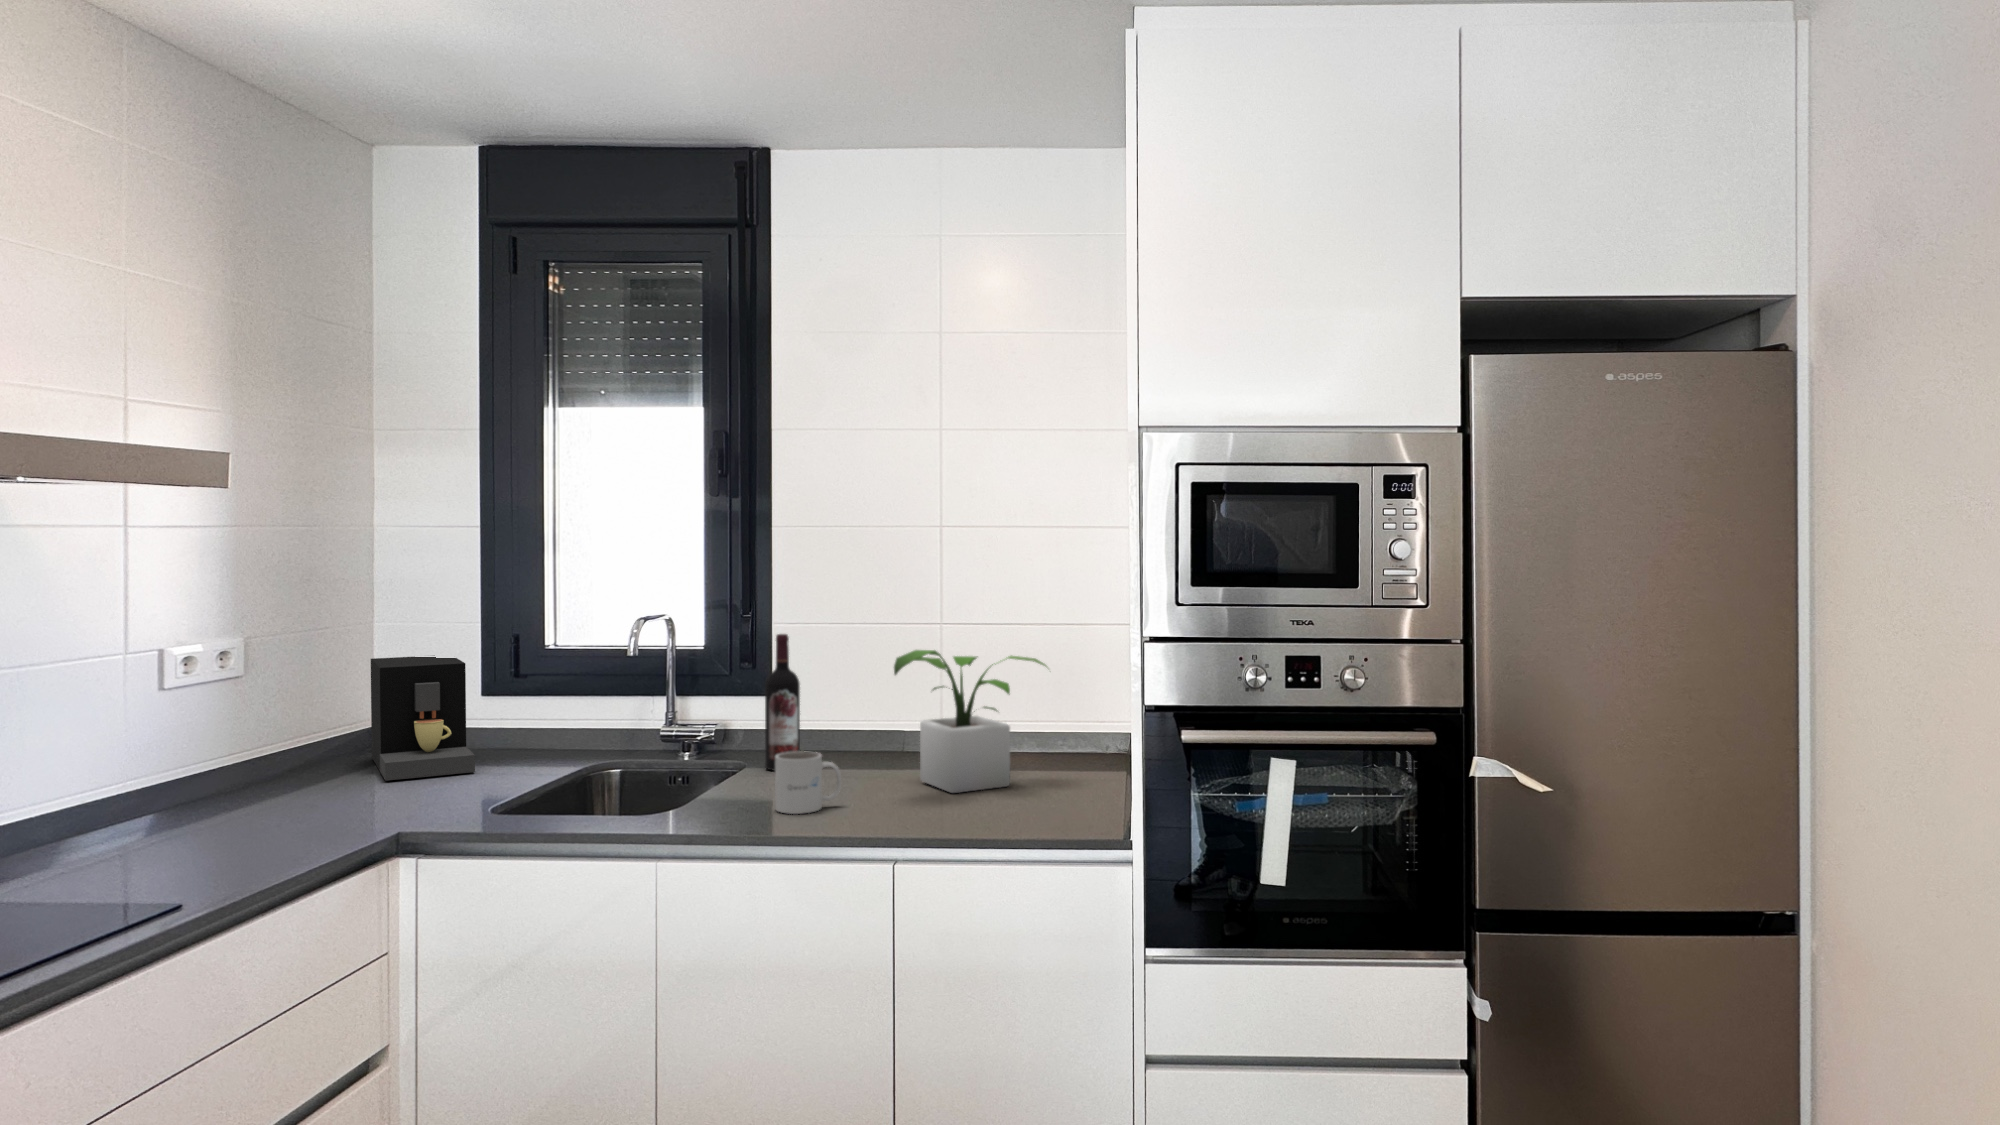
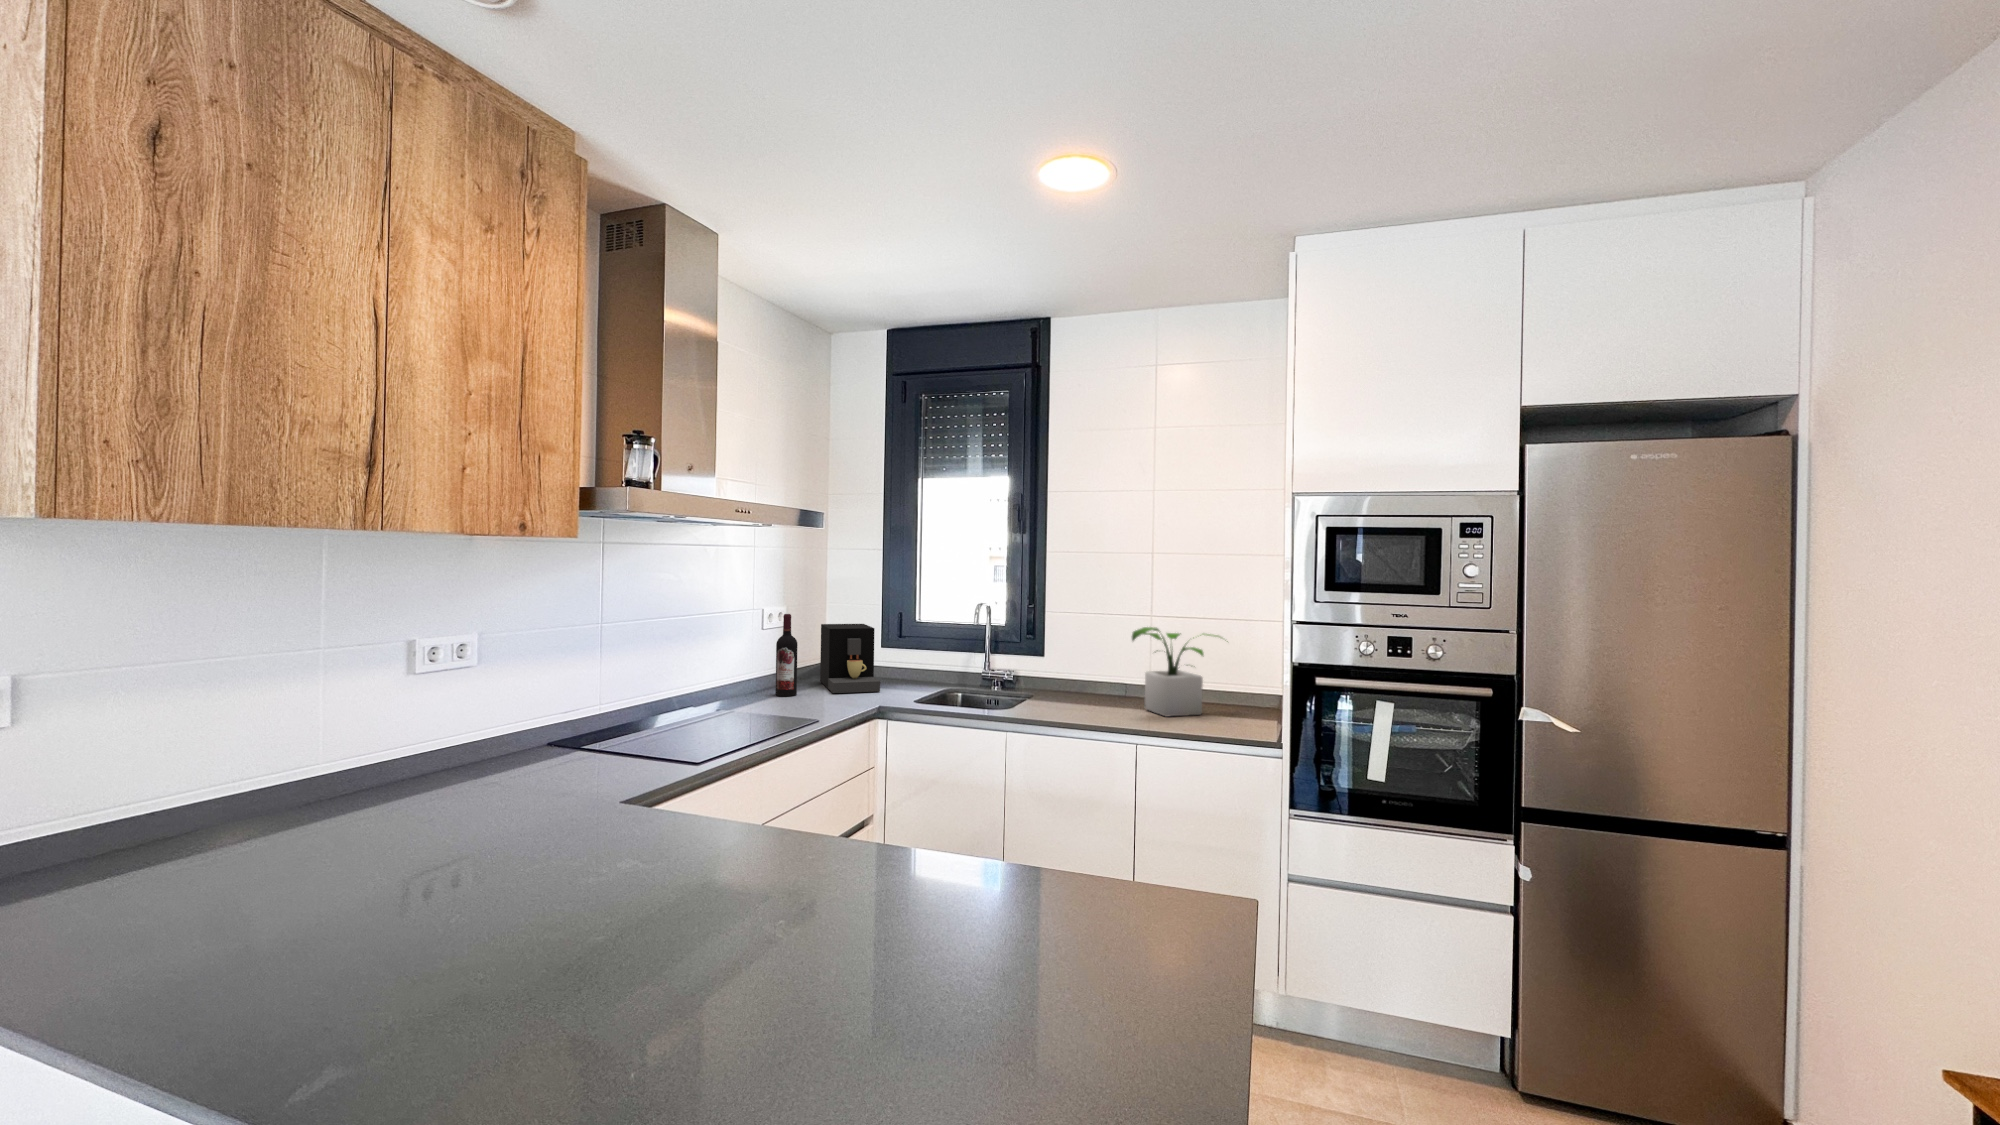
wine bottle: present [765,634,800,771] -> present [776,614,798,696]
mug: present [775,751,841,814] -> none [1060,685,1099,722]

